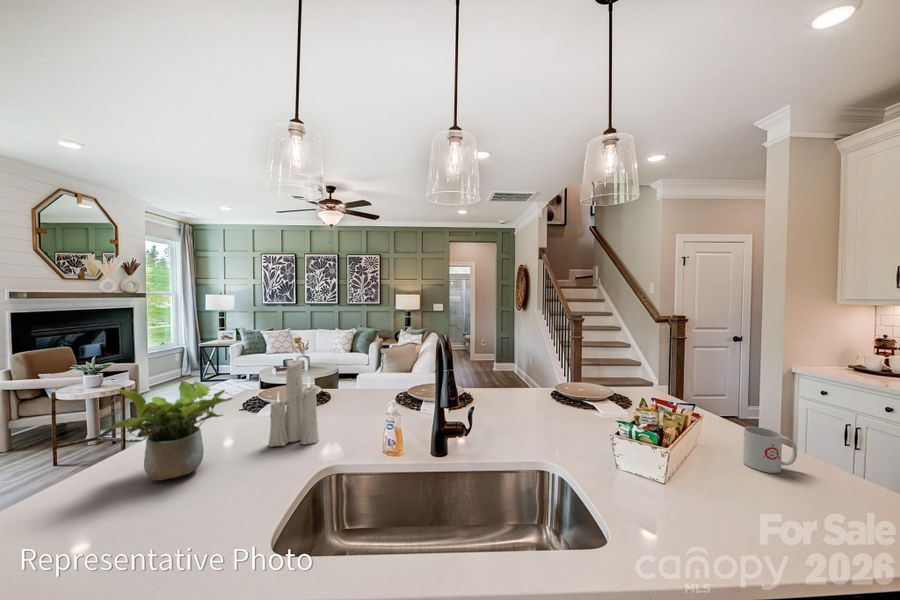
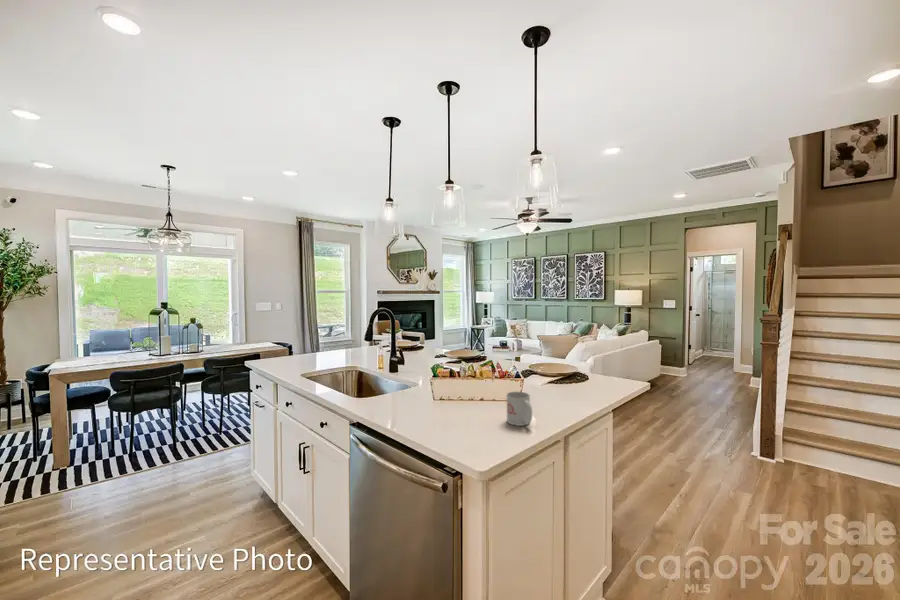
candle: present [269,351,319,447] -> none [357,314,376,362]
potted plant: present [102,381,233,481] -> none [302,324,346,360]

